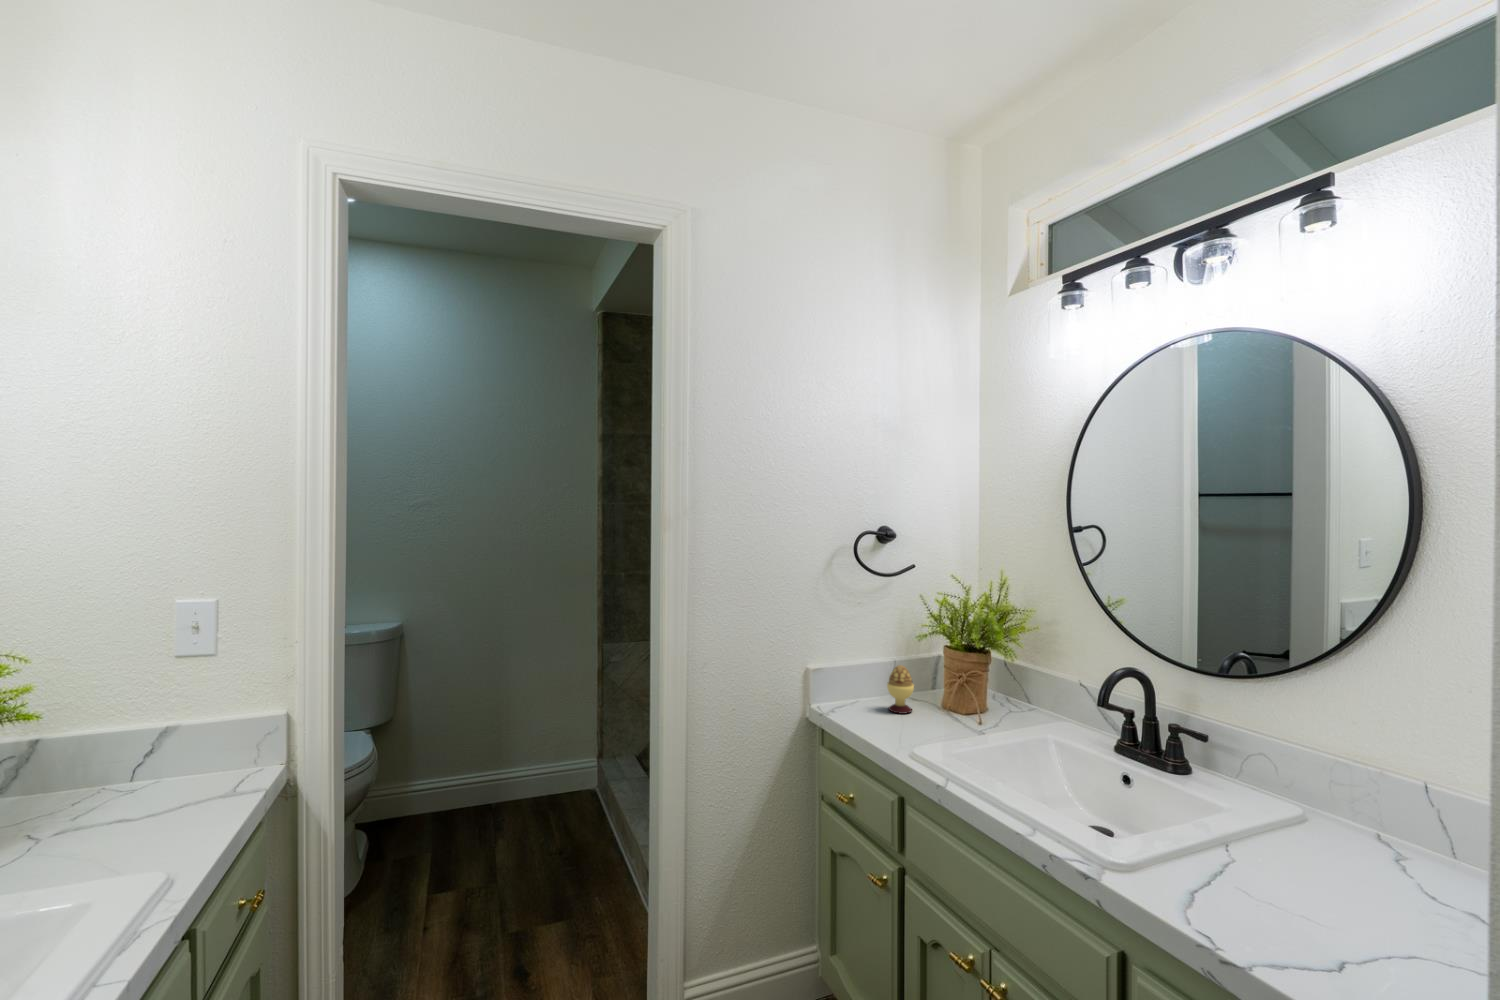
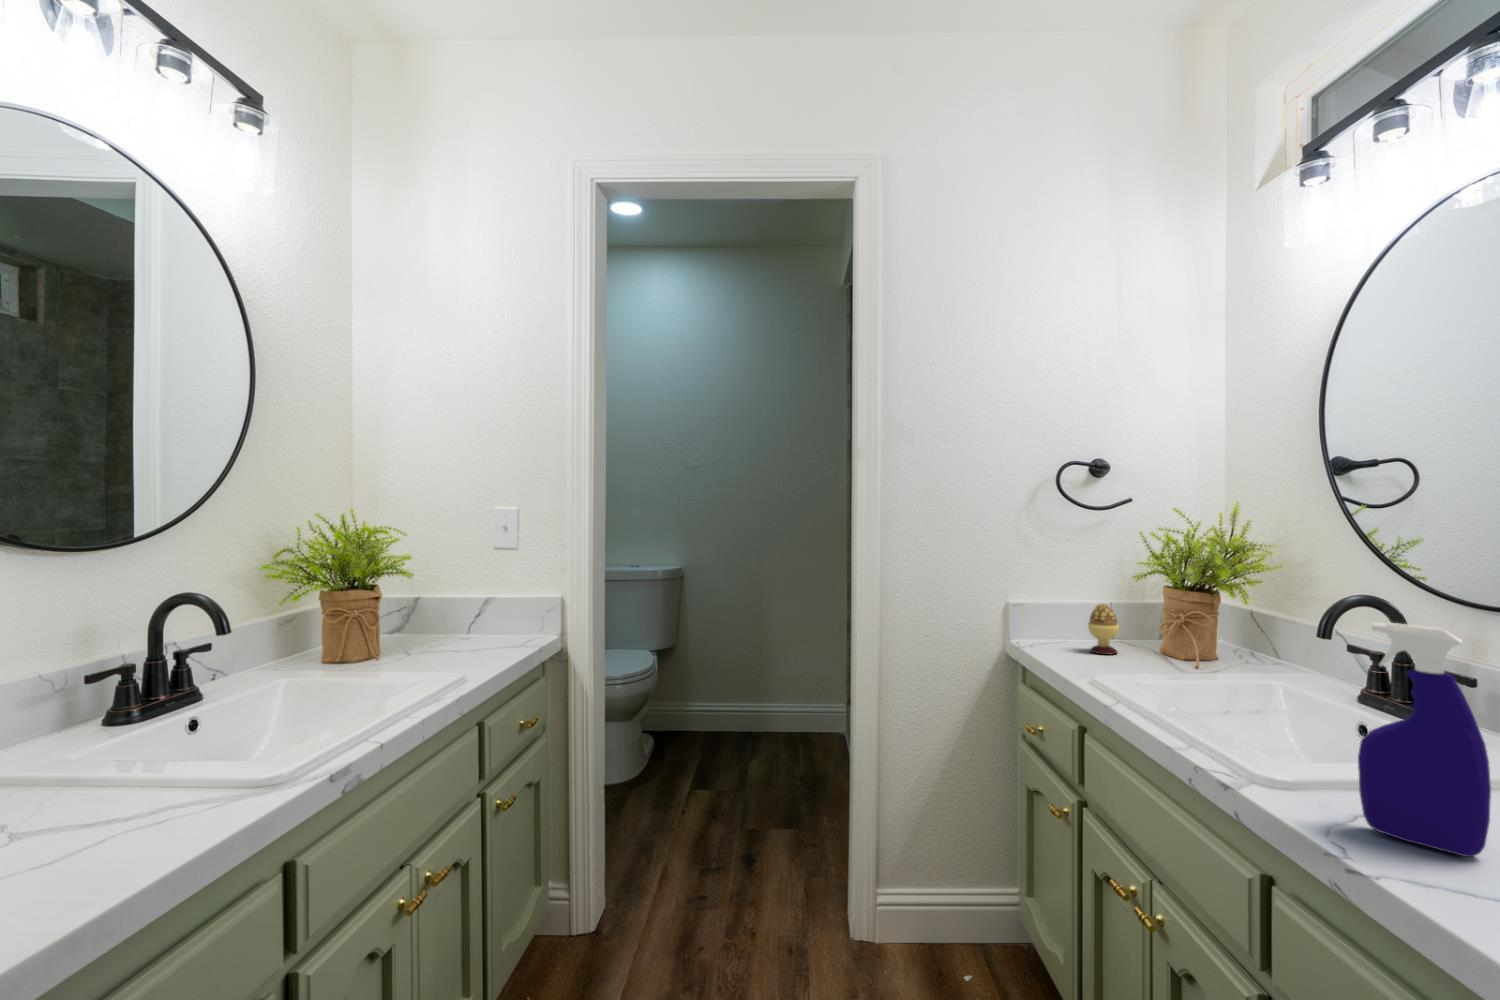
spray bottle: none [1204,730,1304,928] -> present [1358,623,1491,858]

